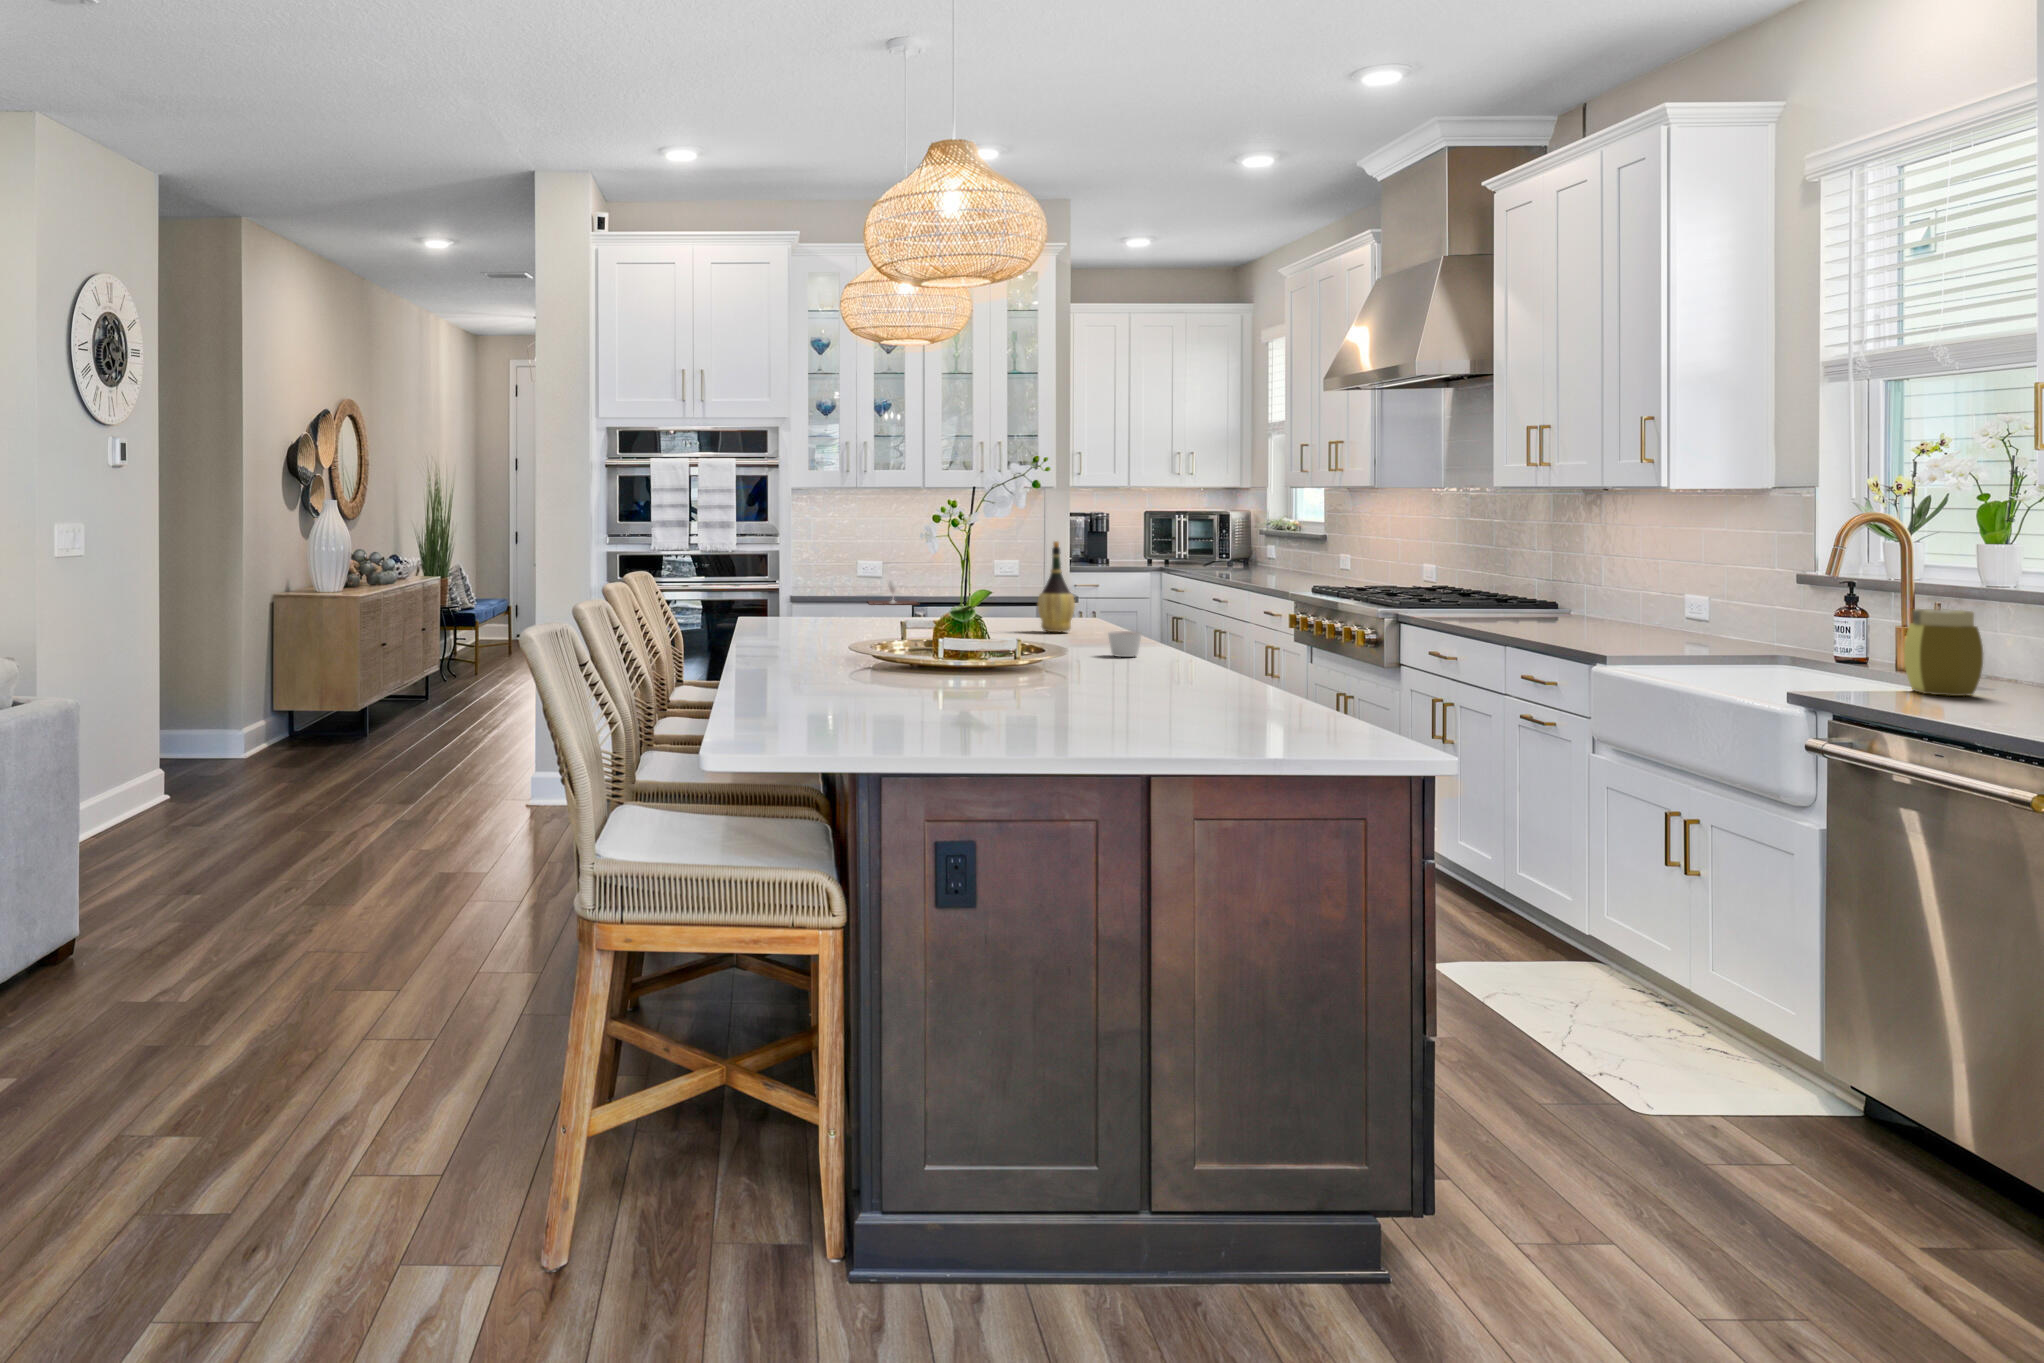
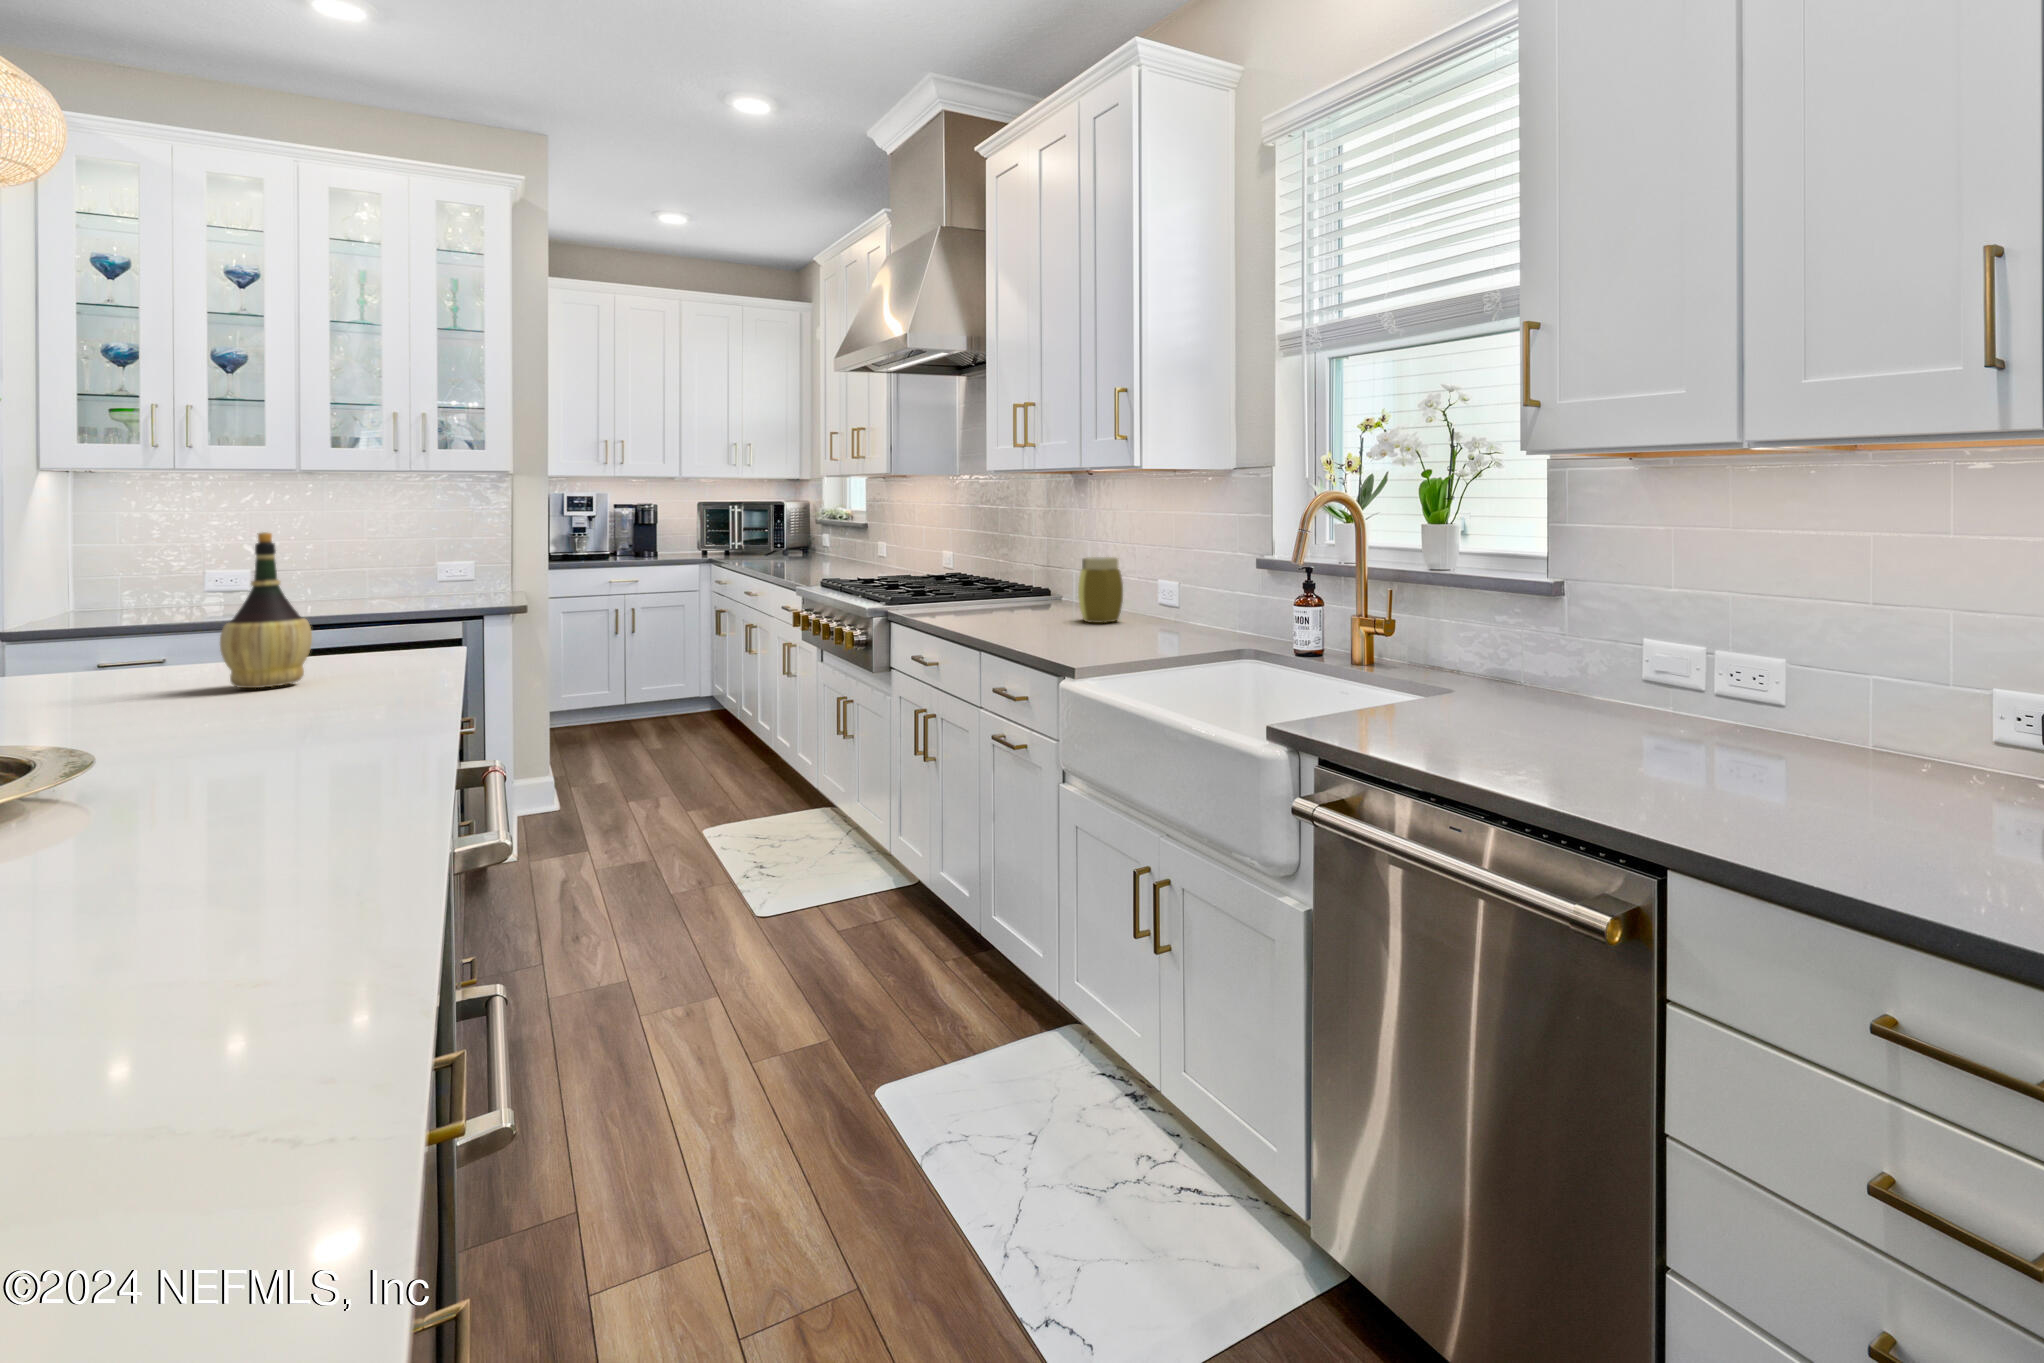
wine glass: present [869,580,917,605] -> none [97,594,232,634]
jar: present [1904,609,1983,696] -> present [1078,557,1123,623]
candle: present [1108,631,1142,657] -> none [128,713,235,775]

